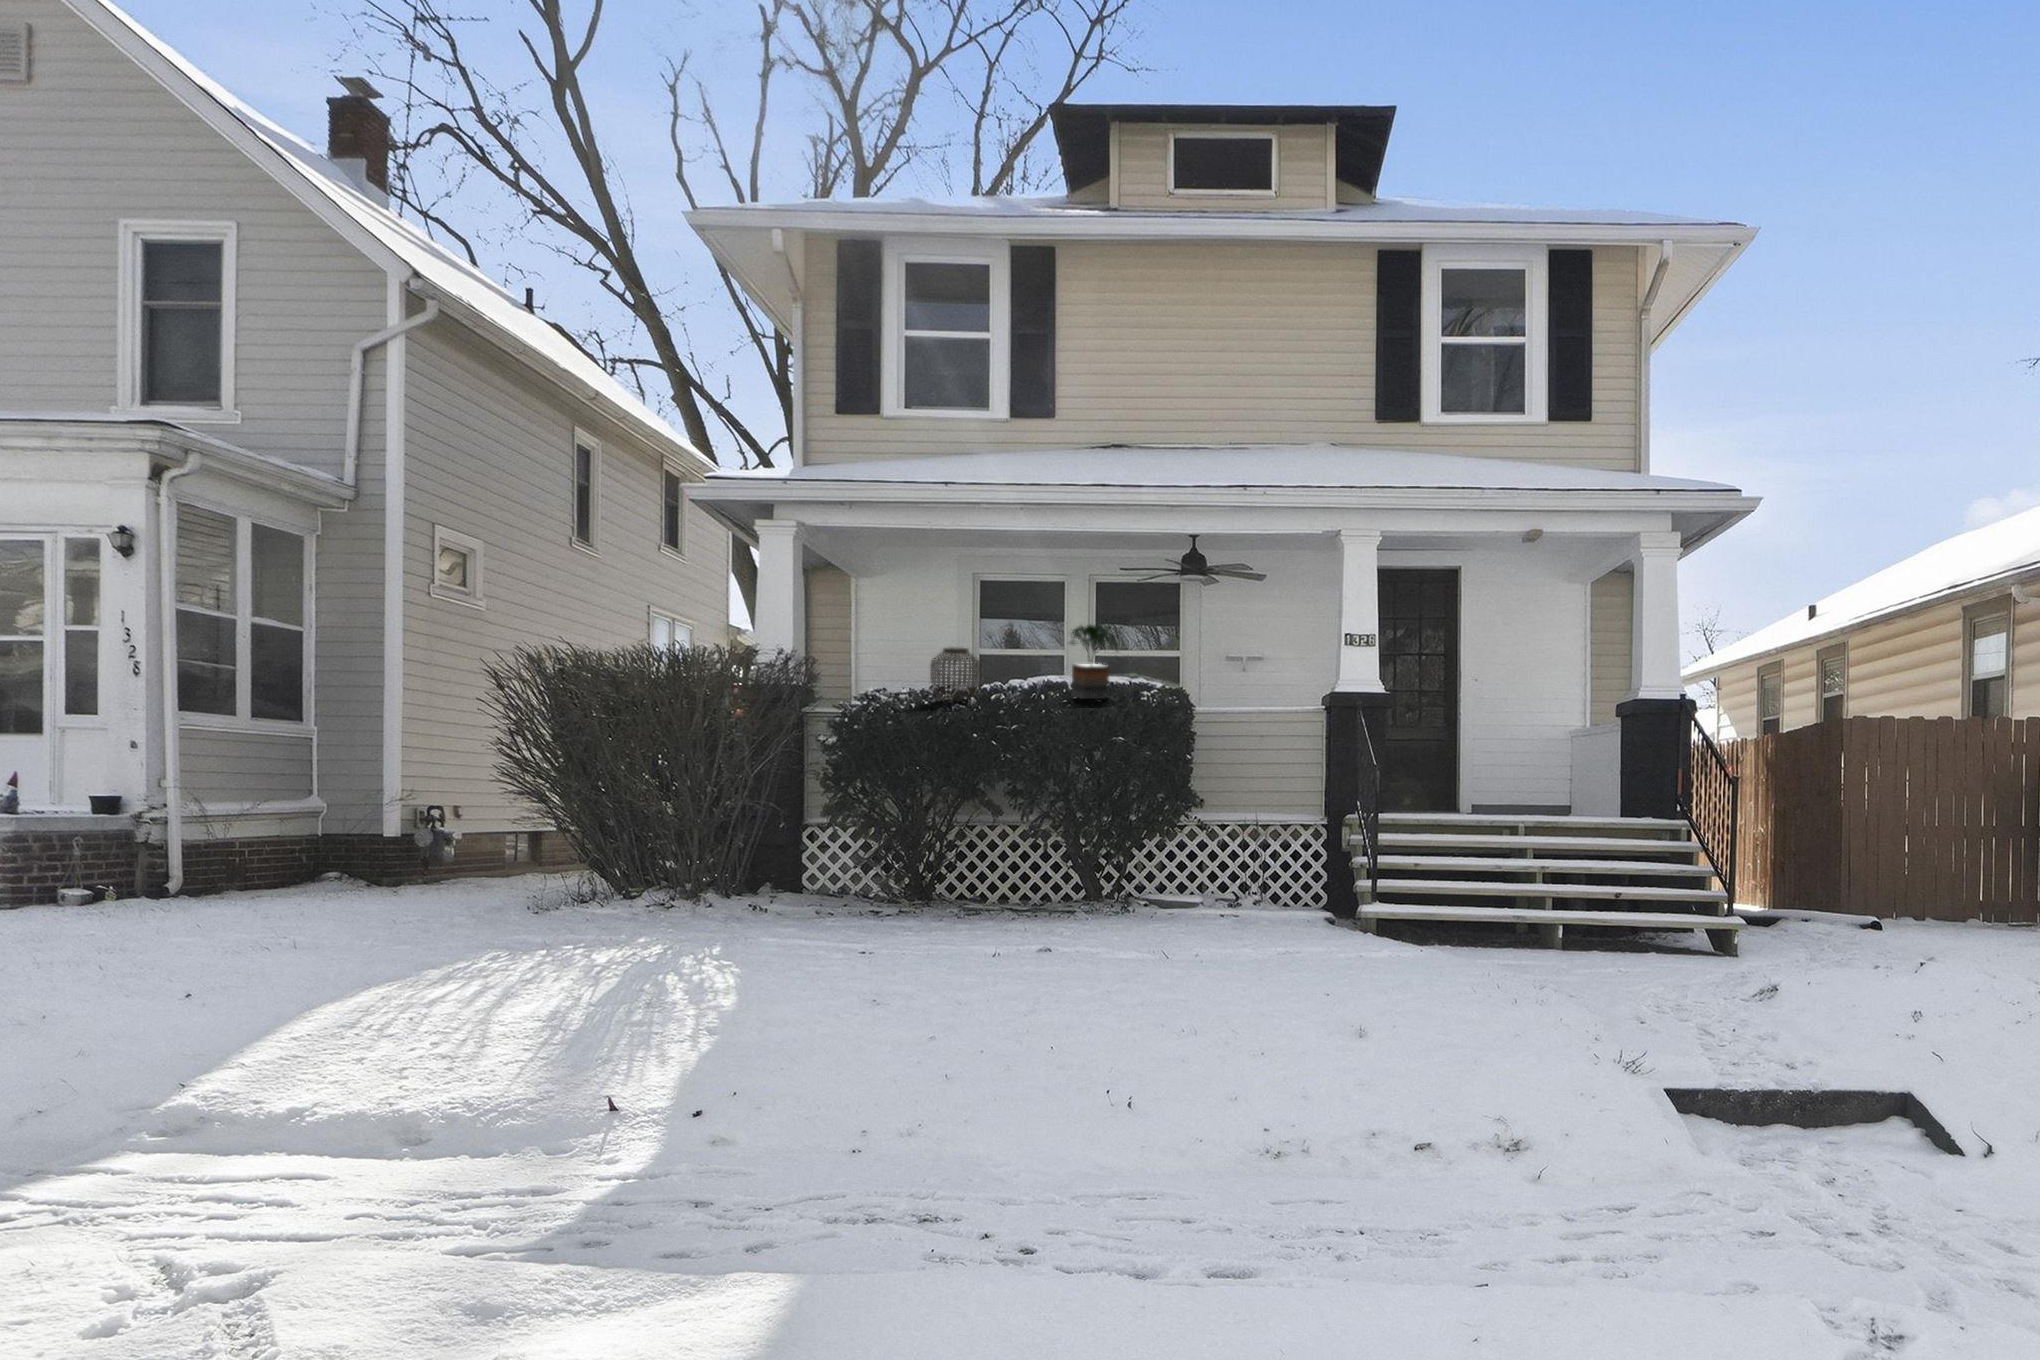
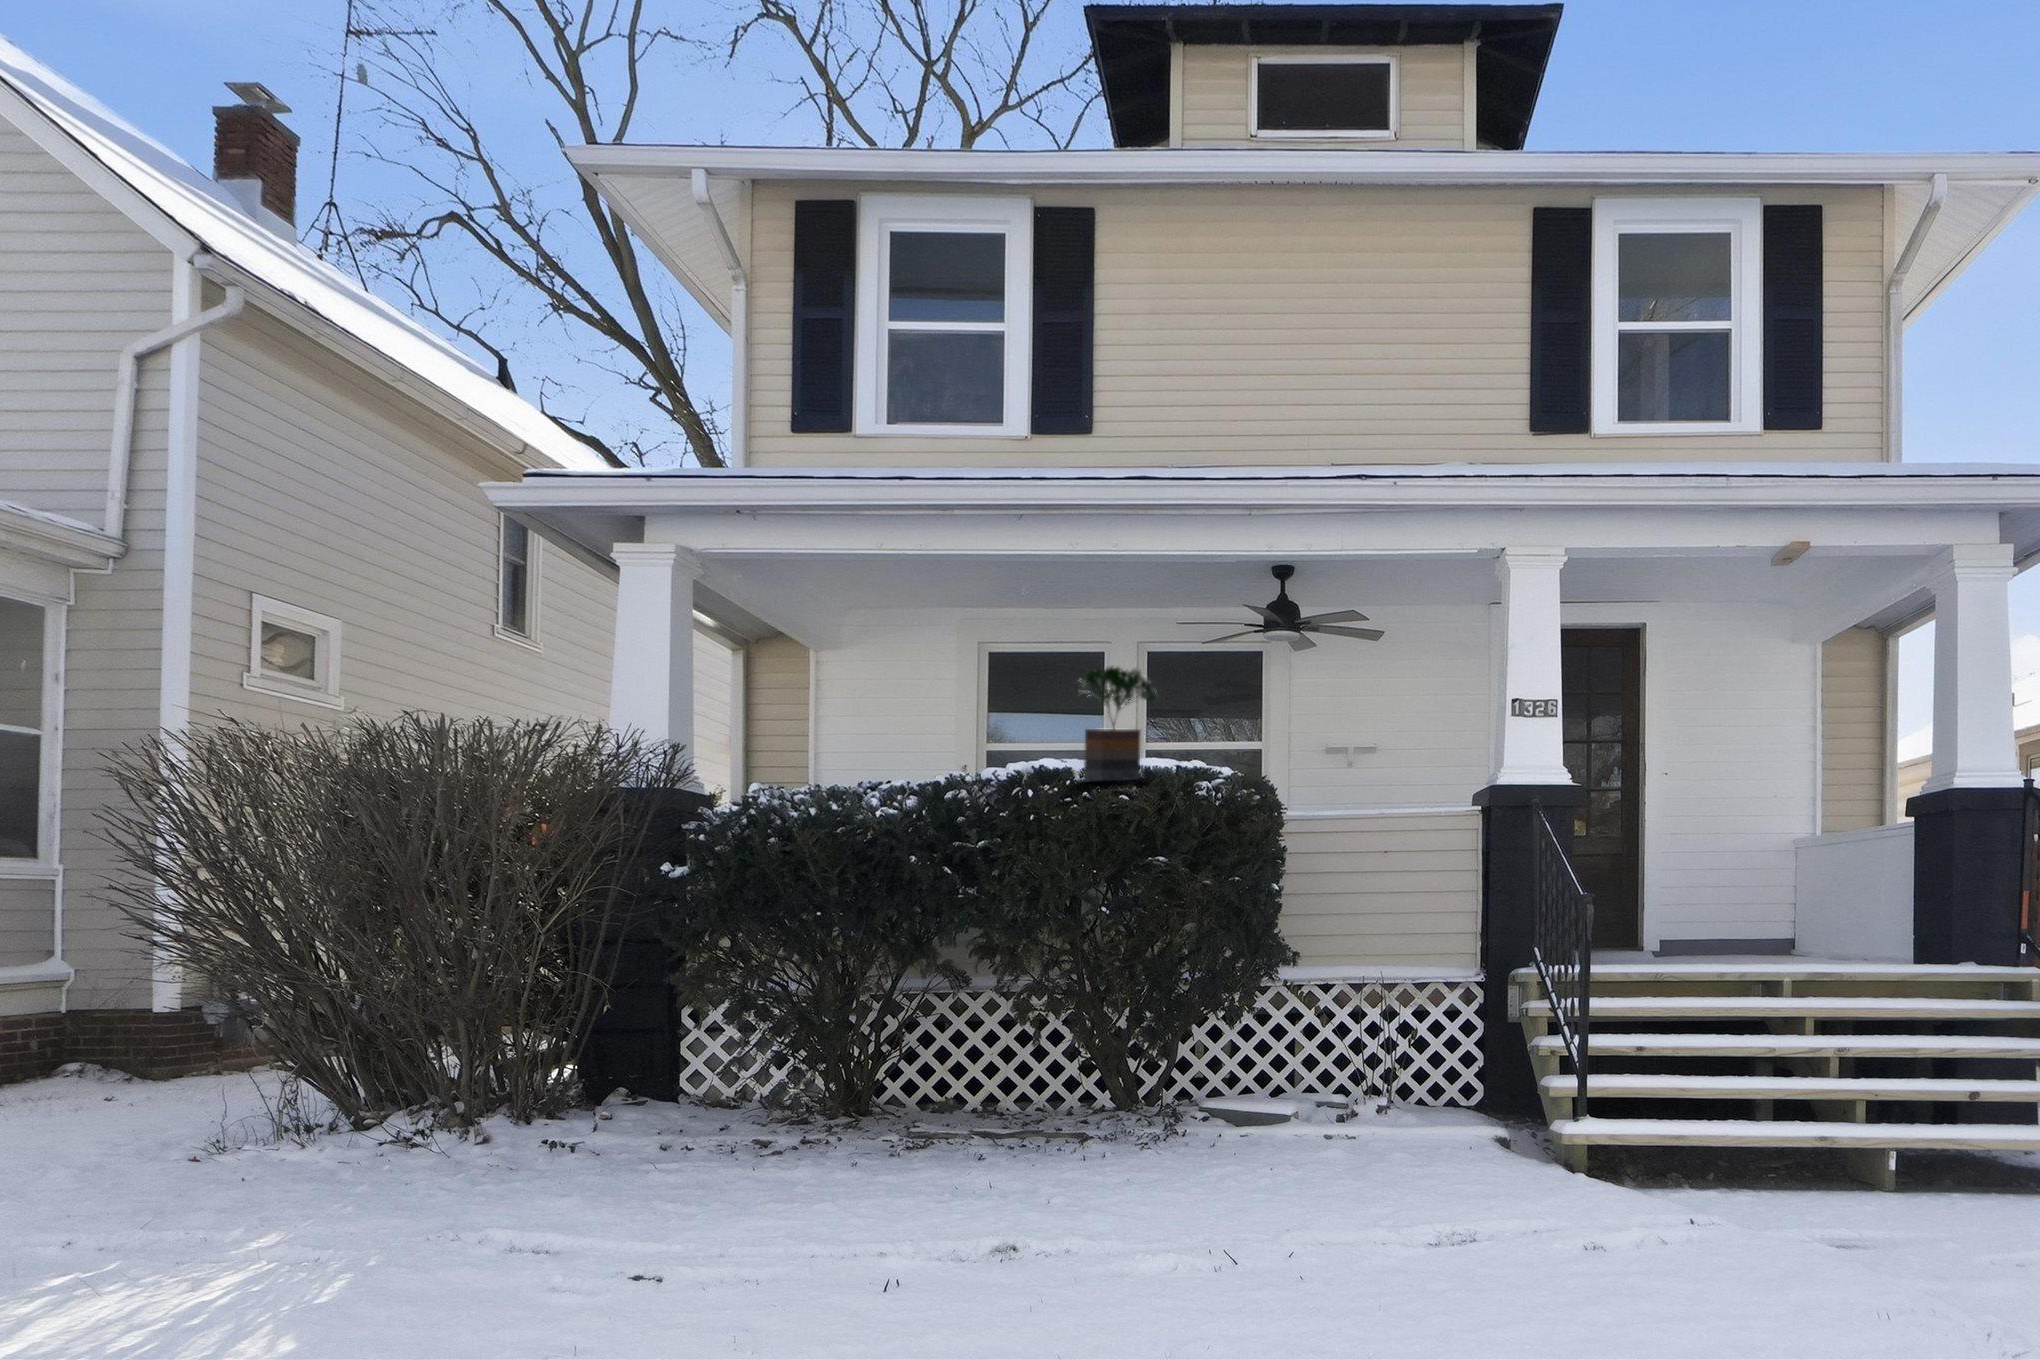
woven basket: present [930,648,980,701] -> none [870,710,947,791]

